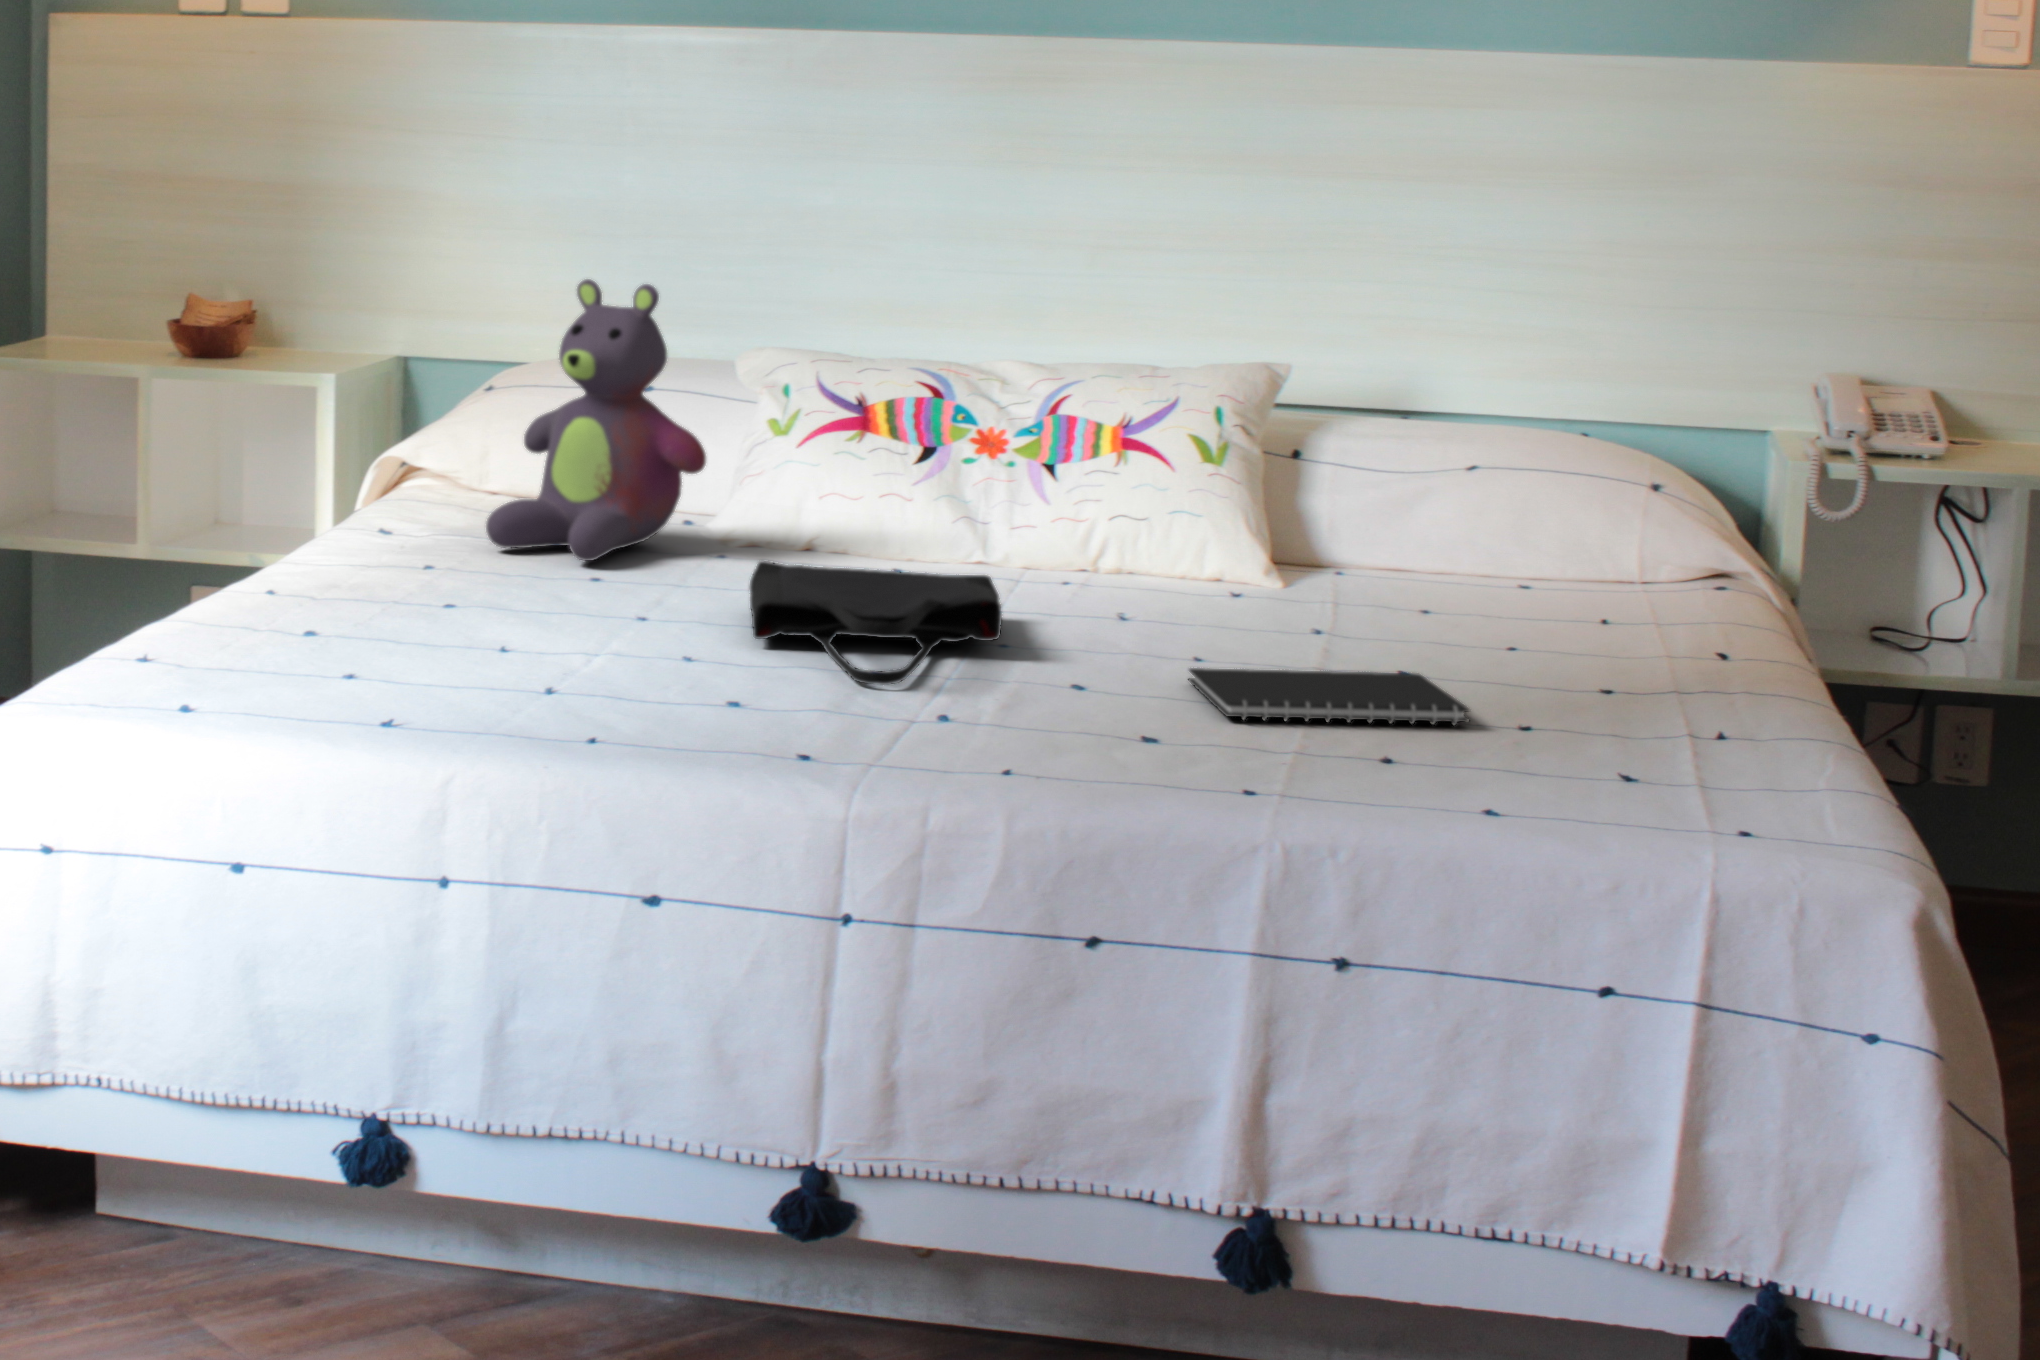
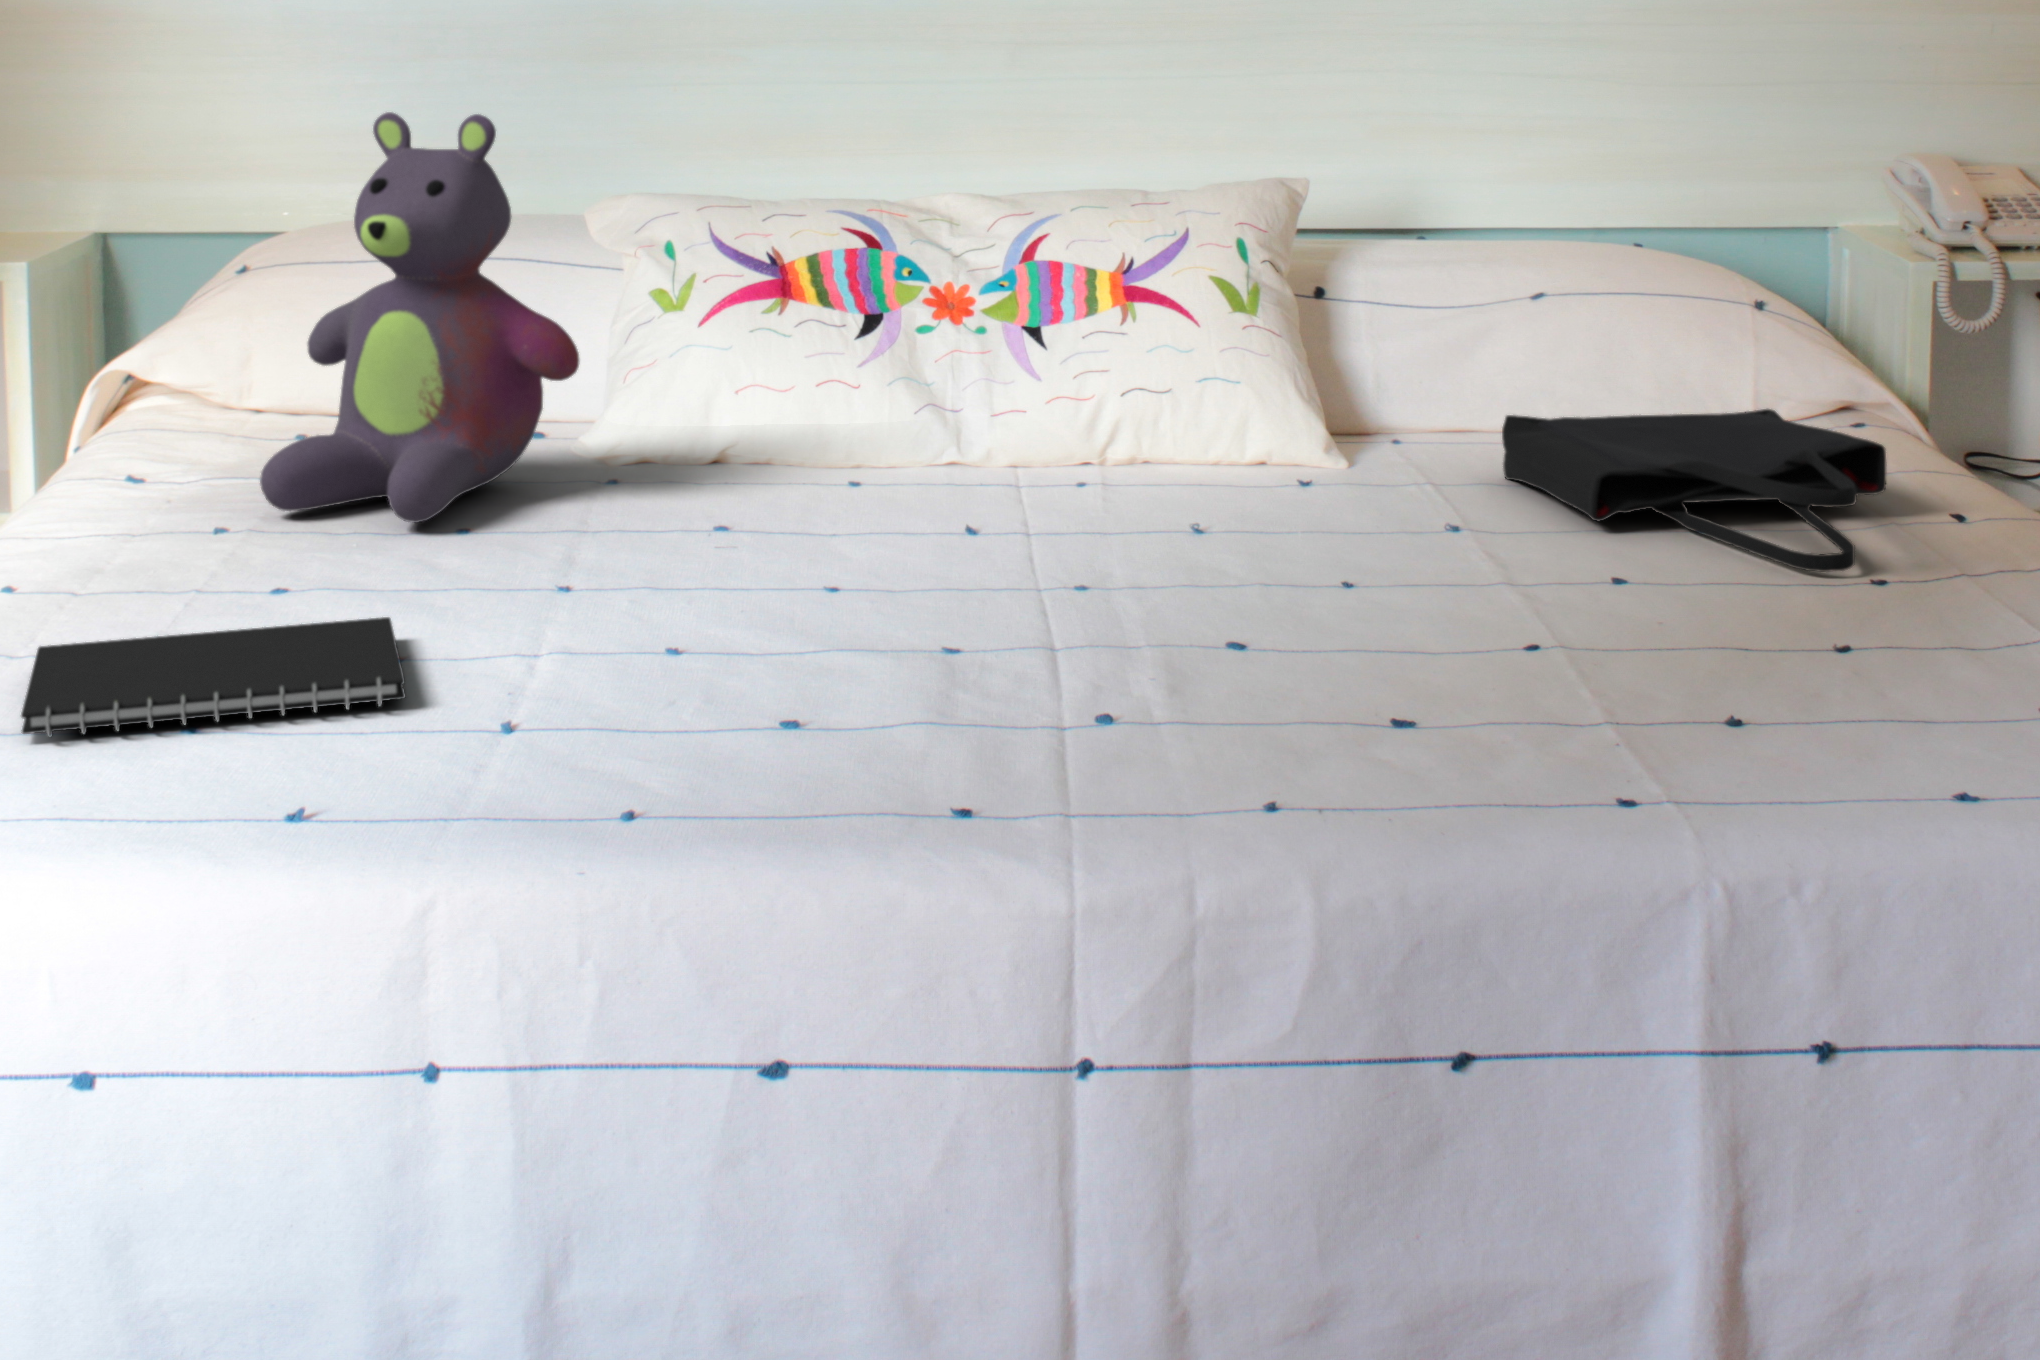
tote bag: present [750,561,1002,685] -> present [1502,409,1886,572]
notebook: present [1189,668,1470,725] -> present [21,617,406,737]

